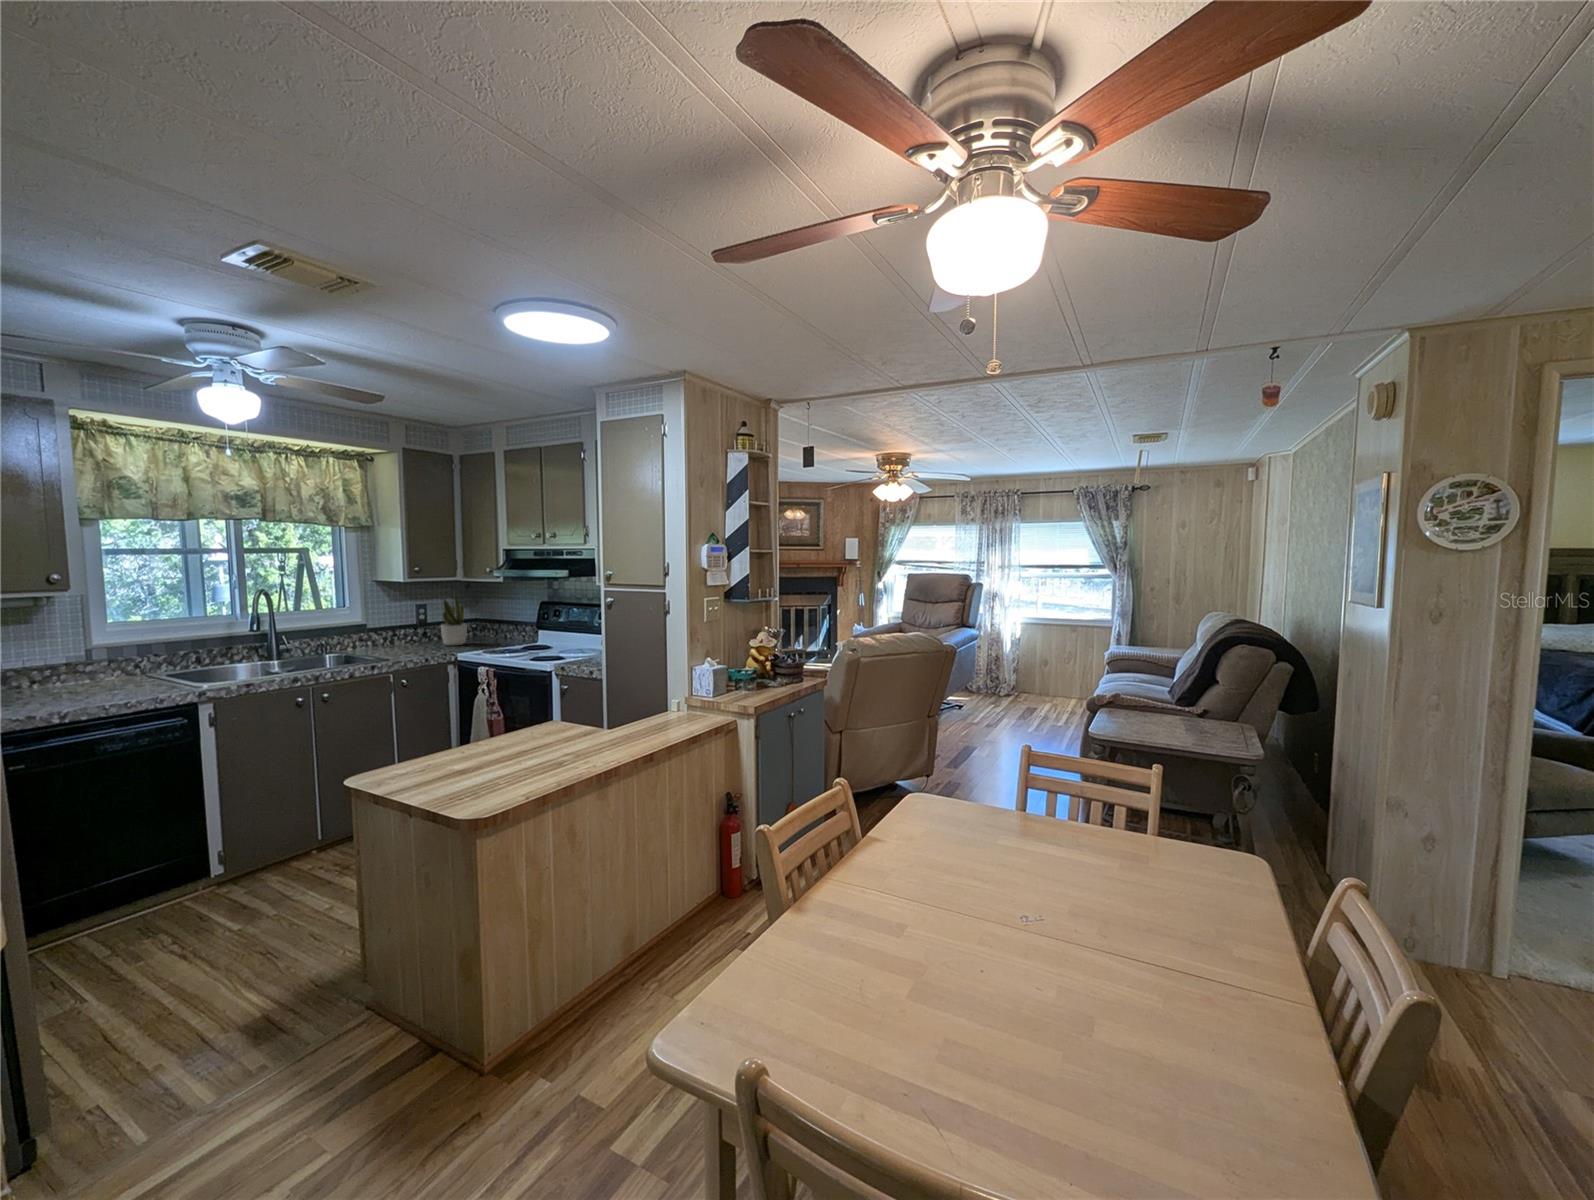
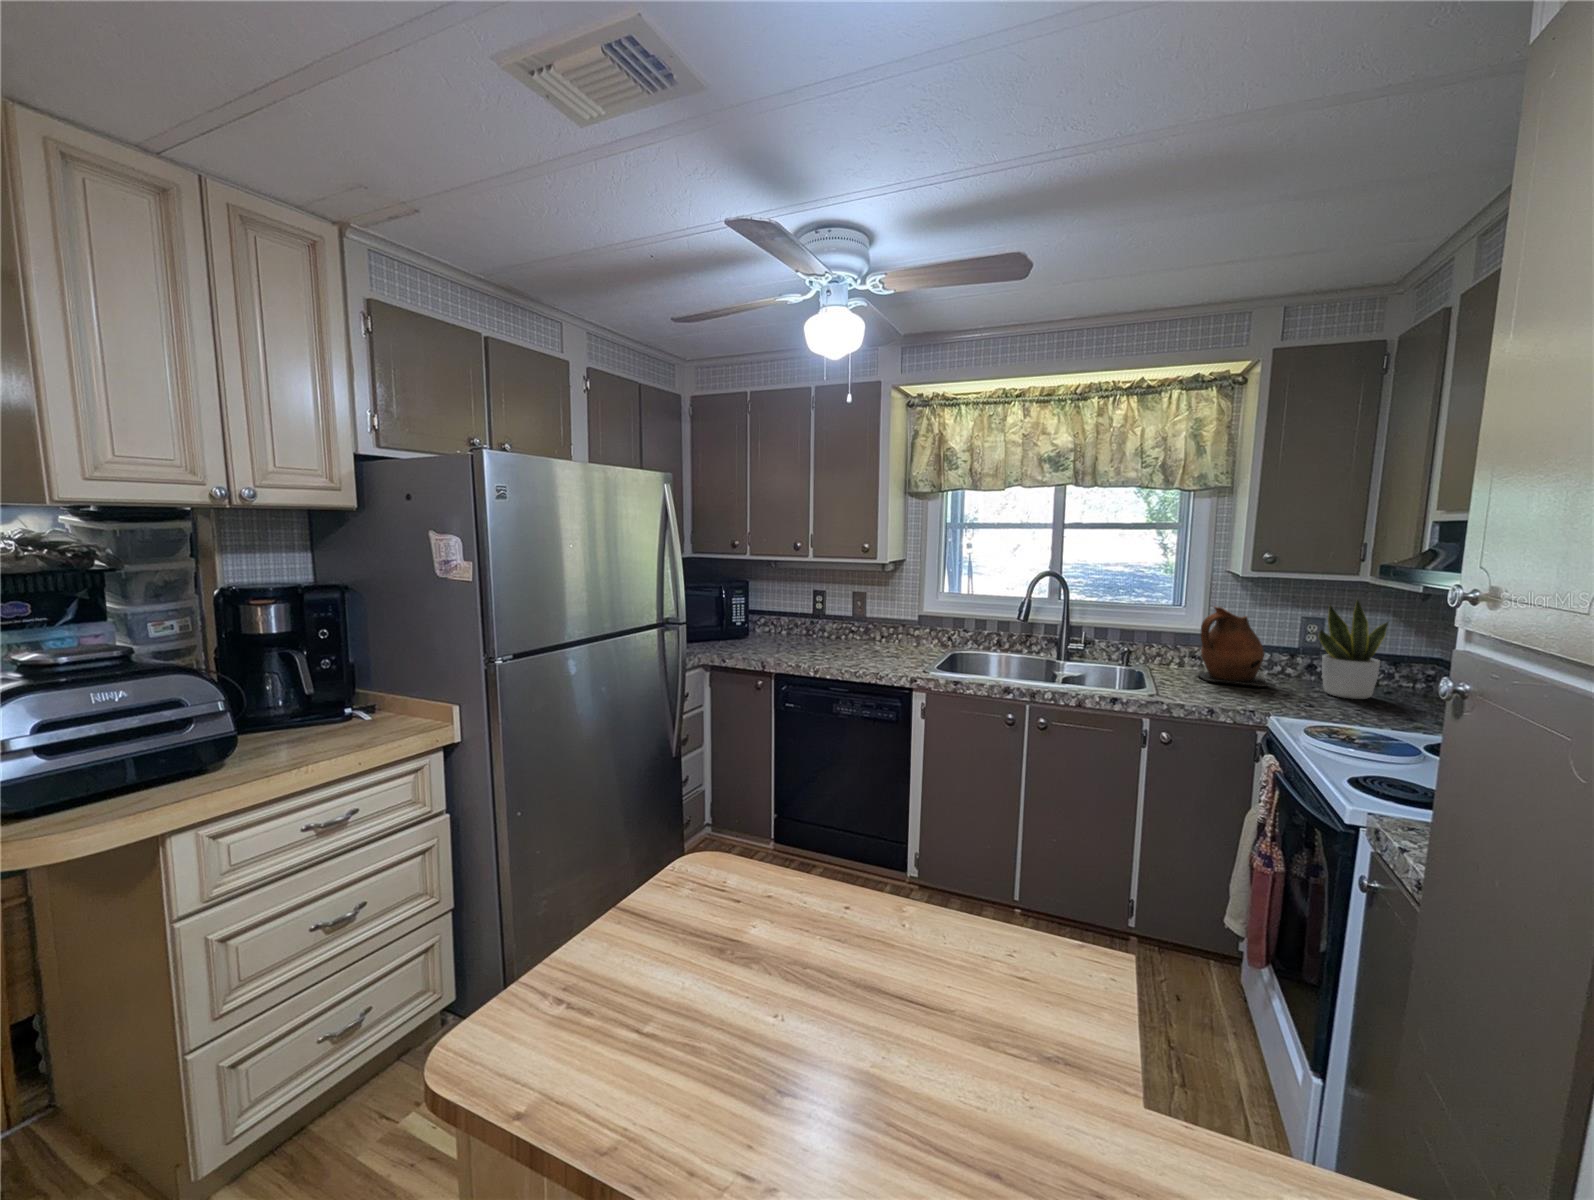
ceramic pitcher: none [370,605,420,652] -> present [1198,607,1267,687]

